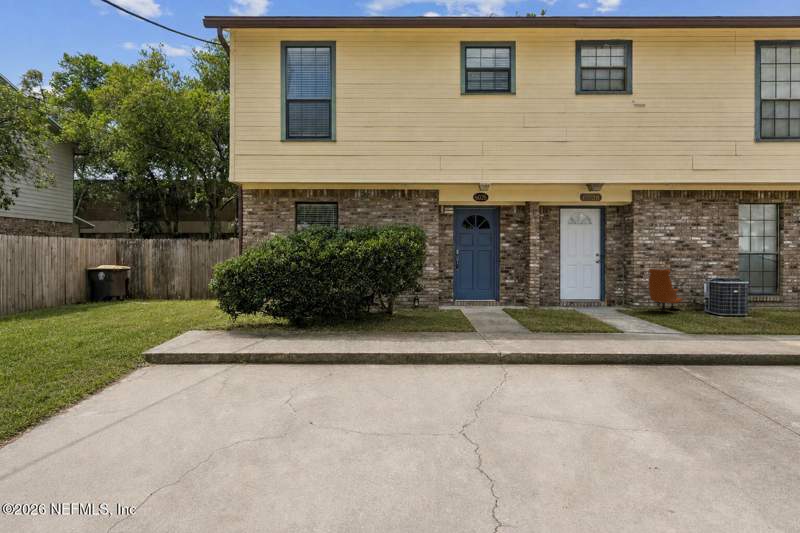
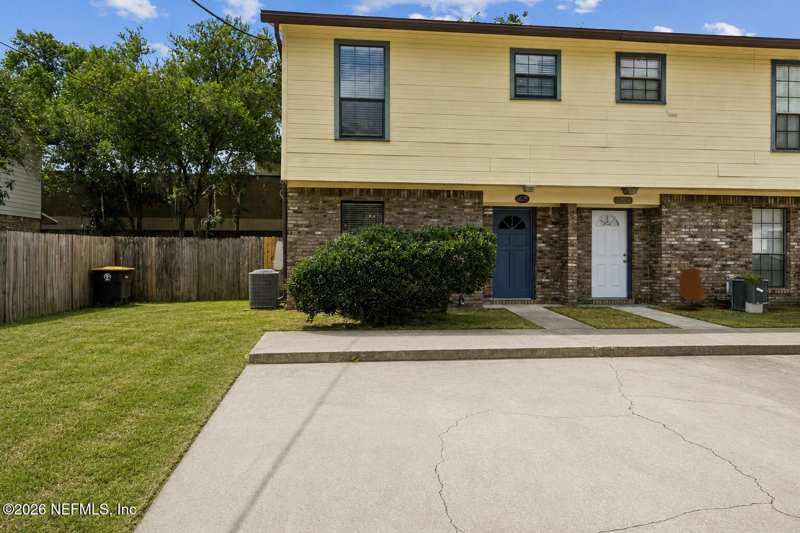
potted tree: none [719,273,743,318] -> present [743,273,764,313]

